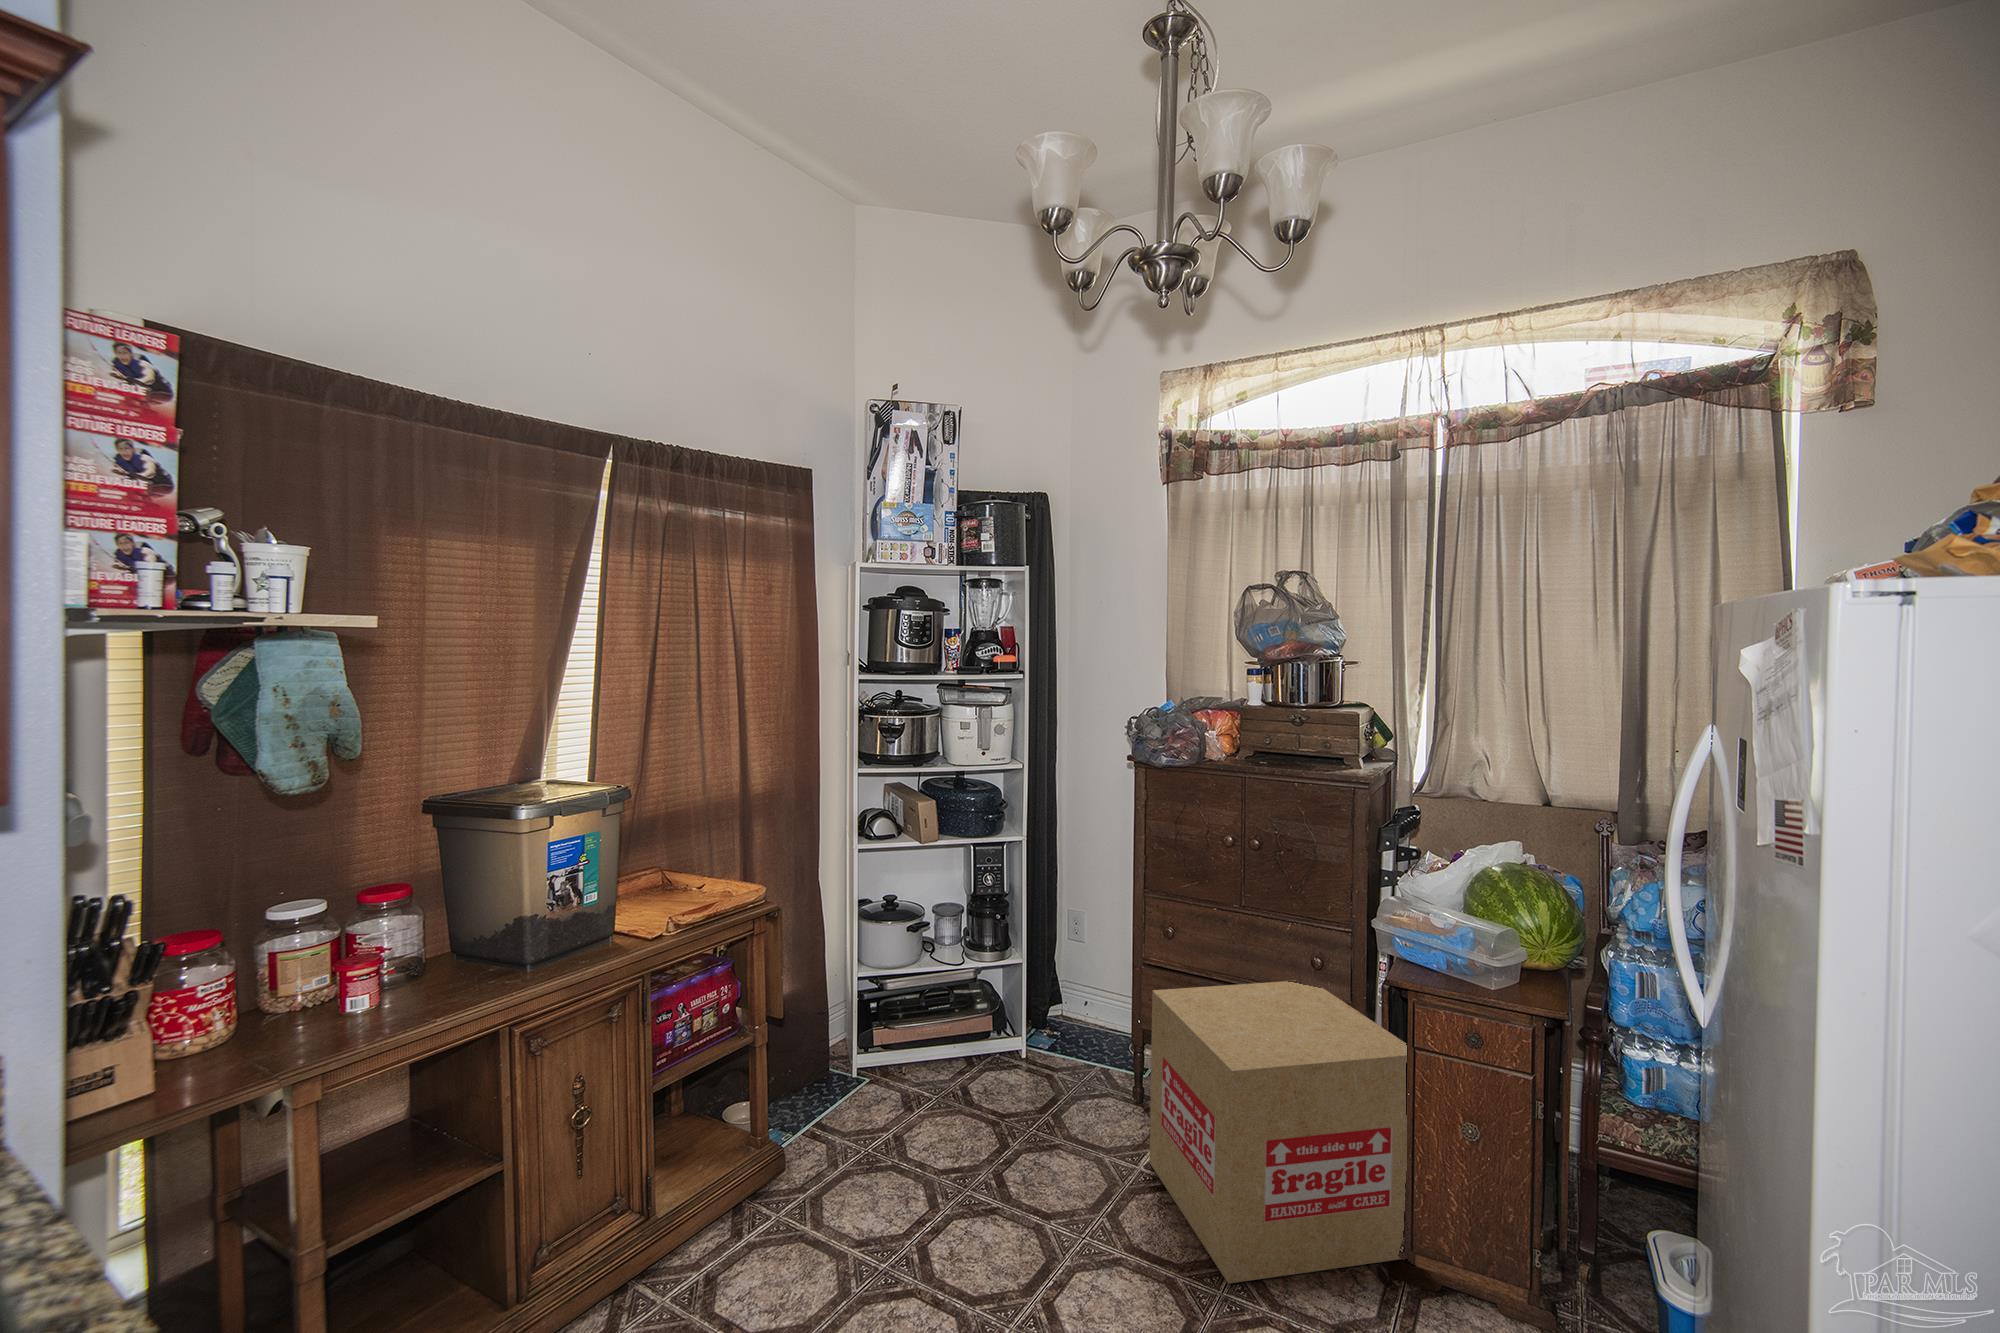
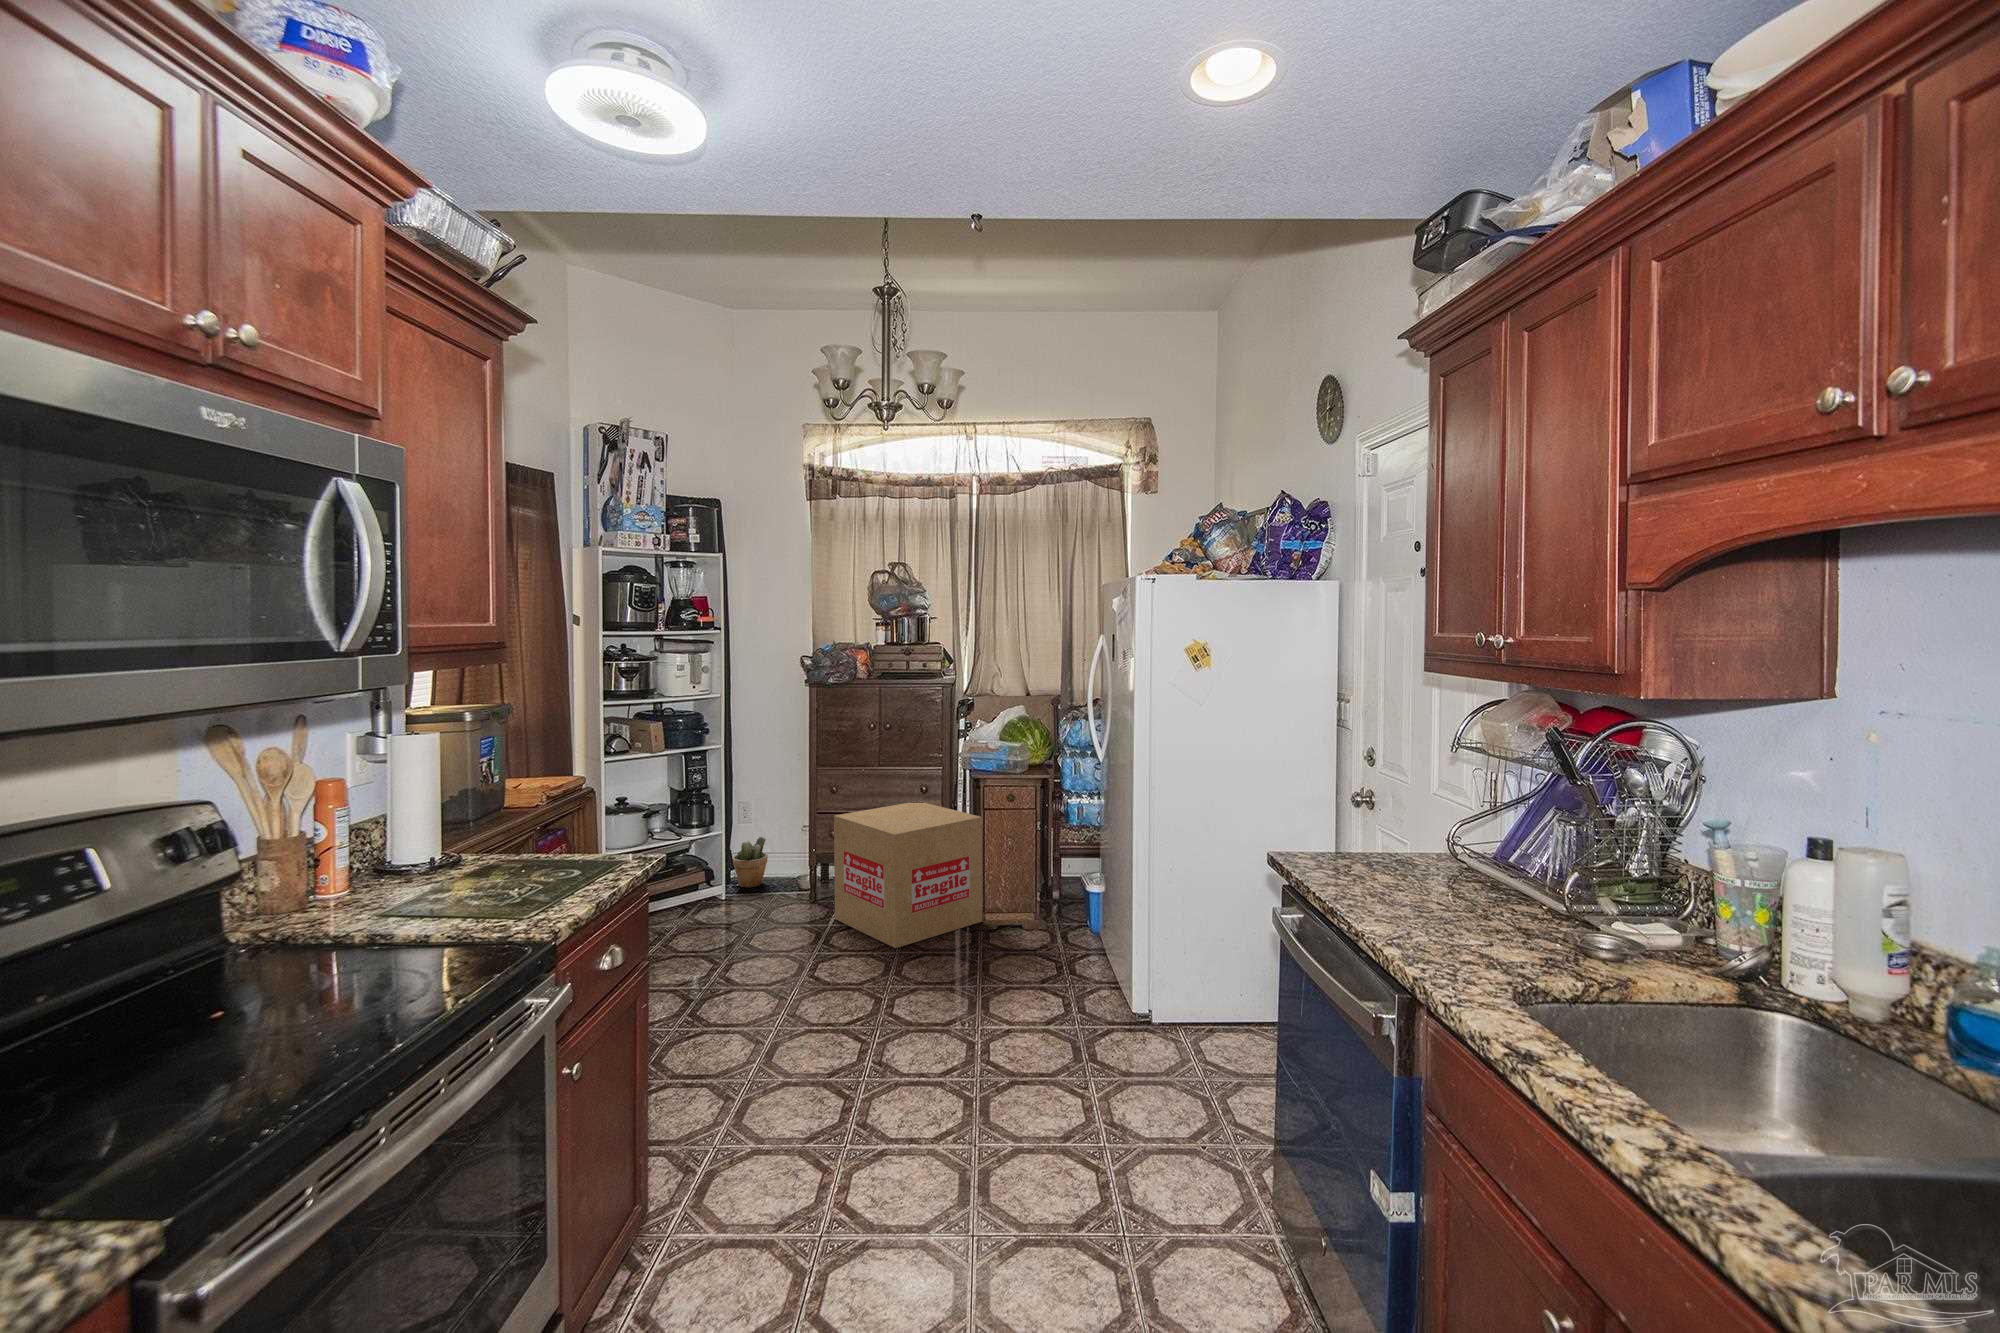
potted plant: none [1034,977,1083,1052] -> present [732,836,768,887]

